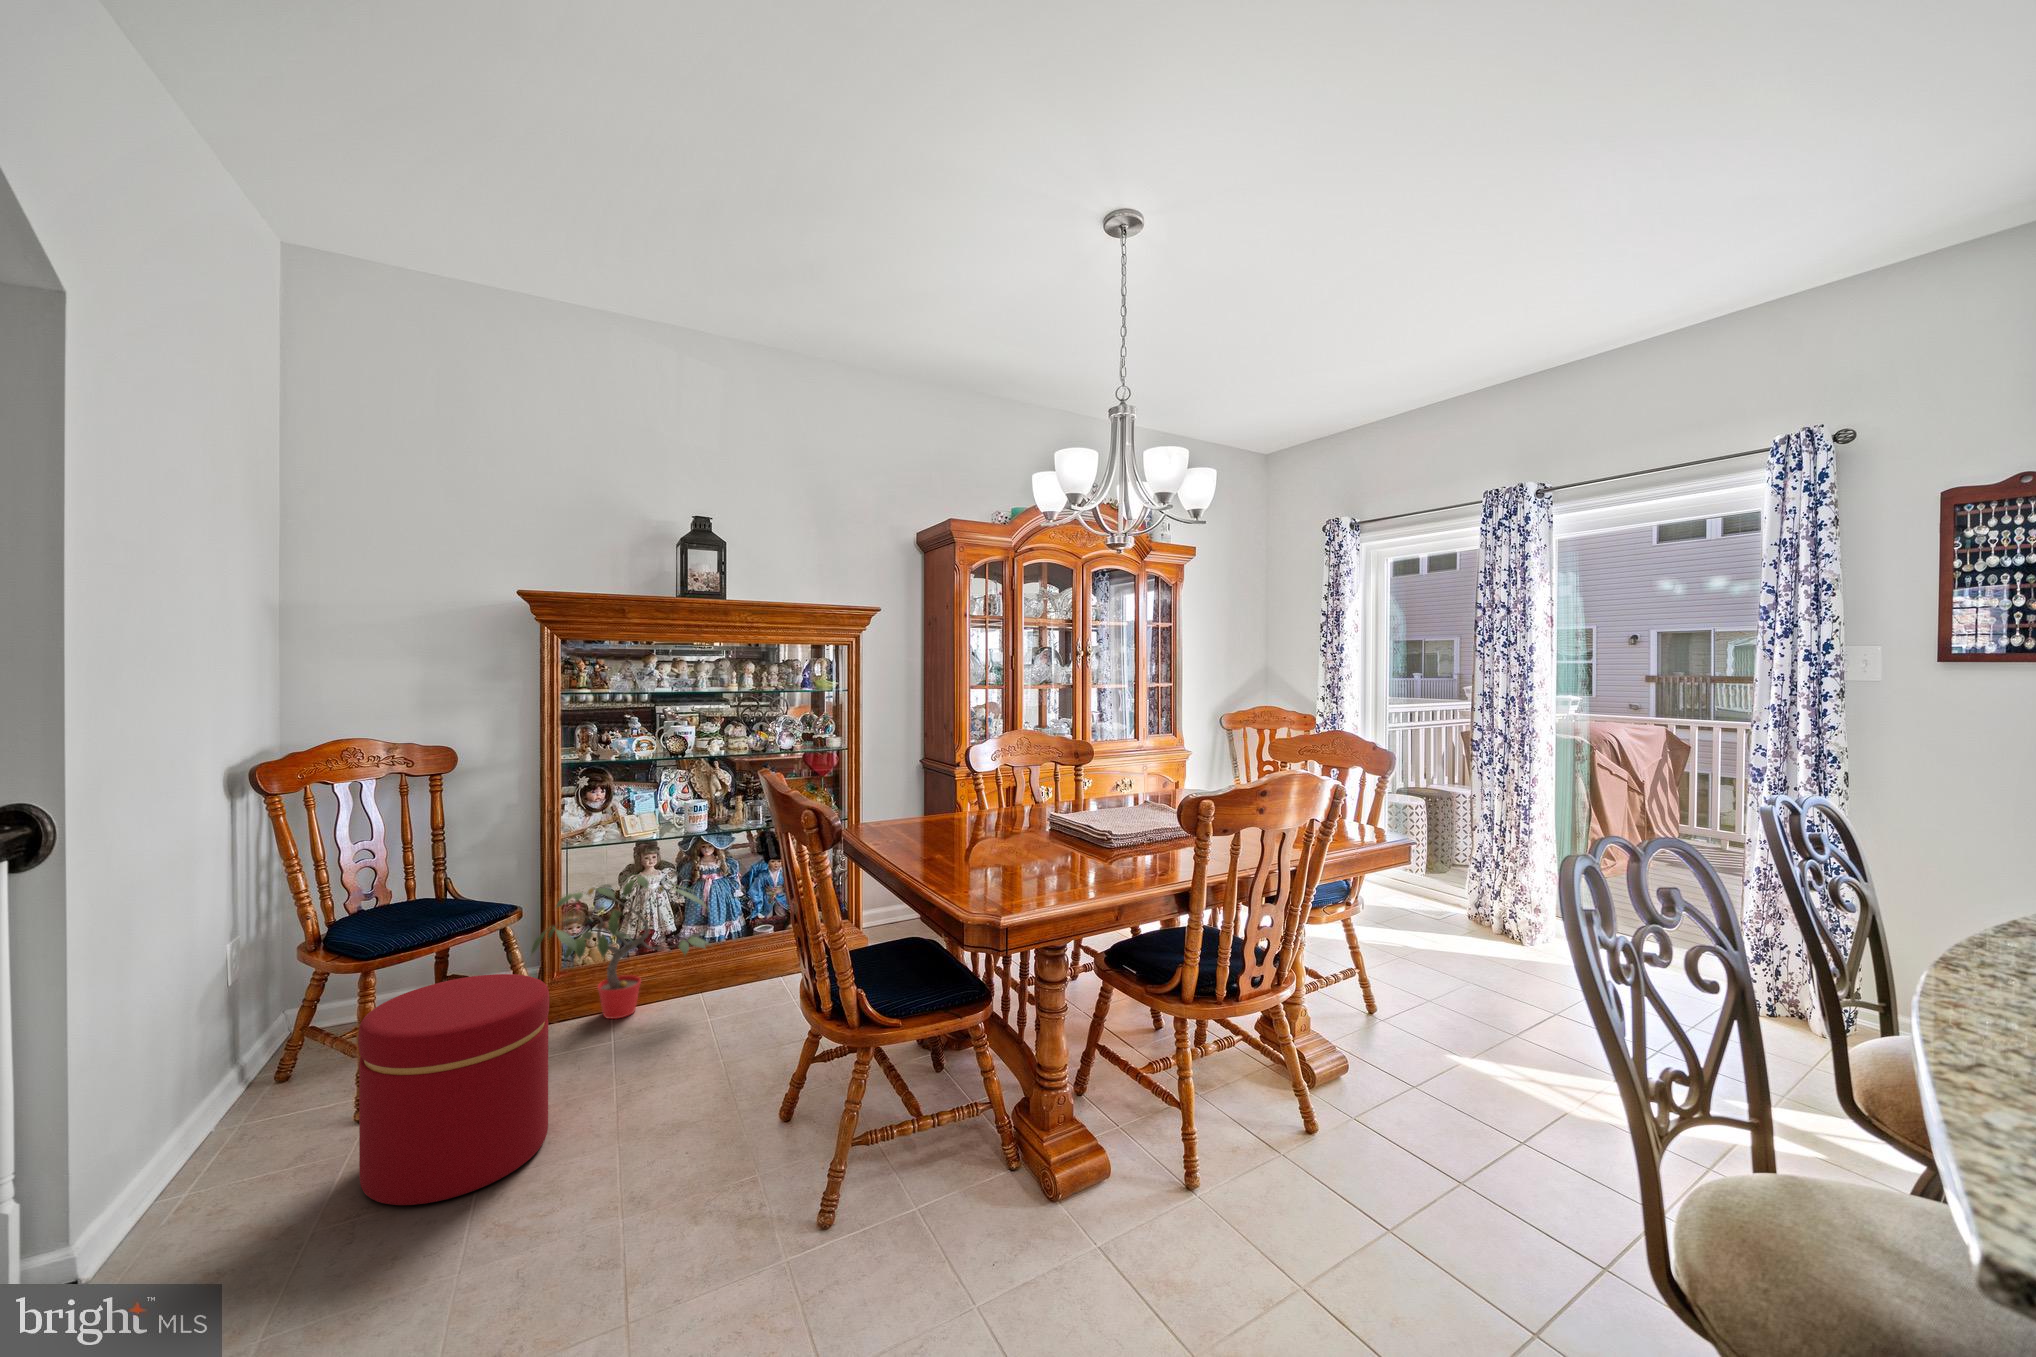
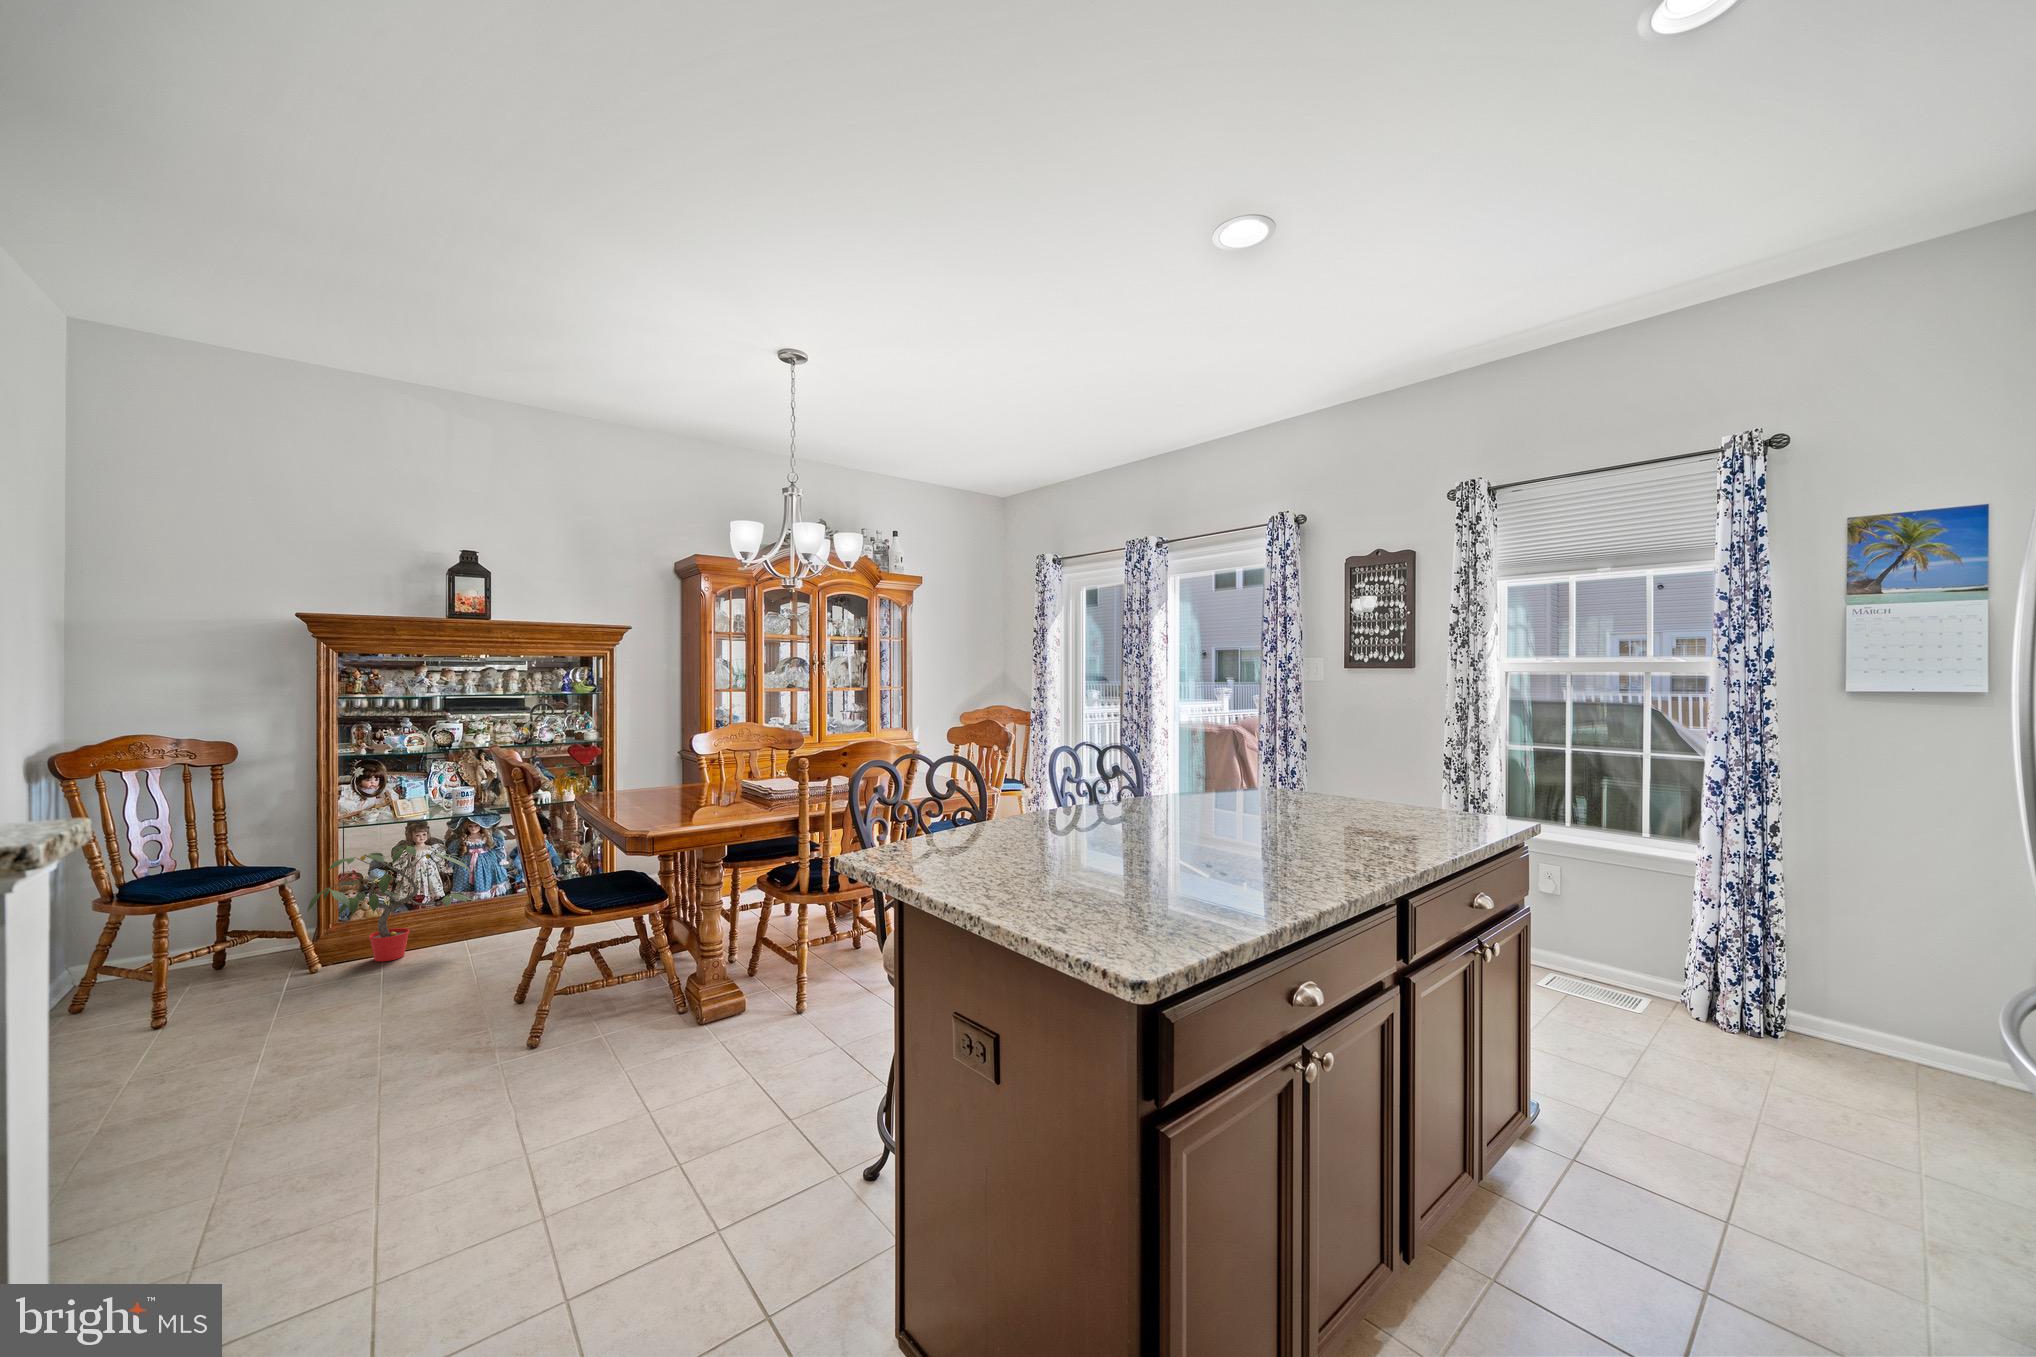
ottoman: present [358,974,549,1205] -> none [156,912,319,1071]

